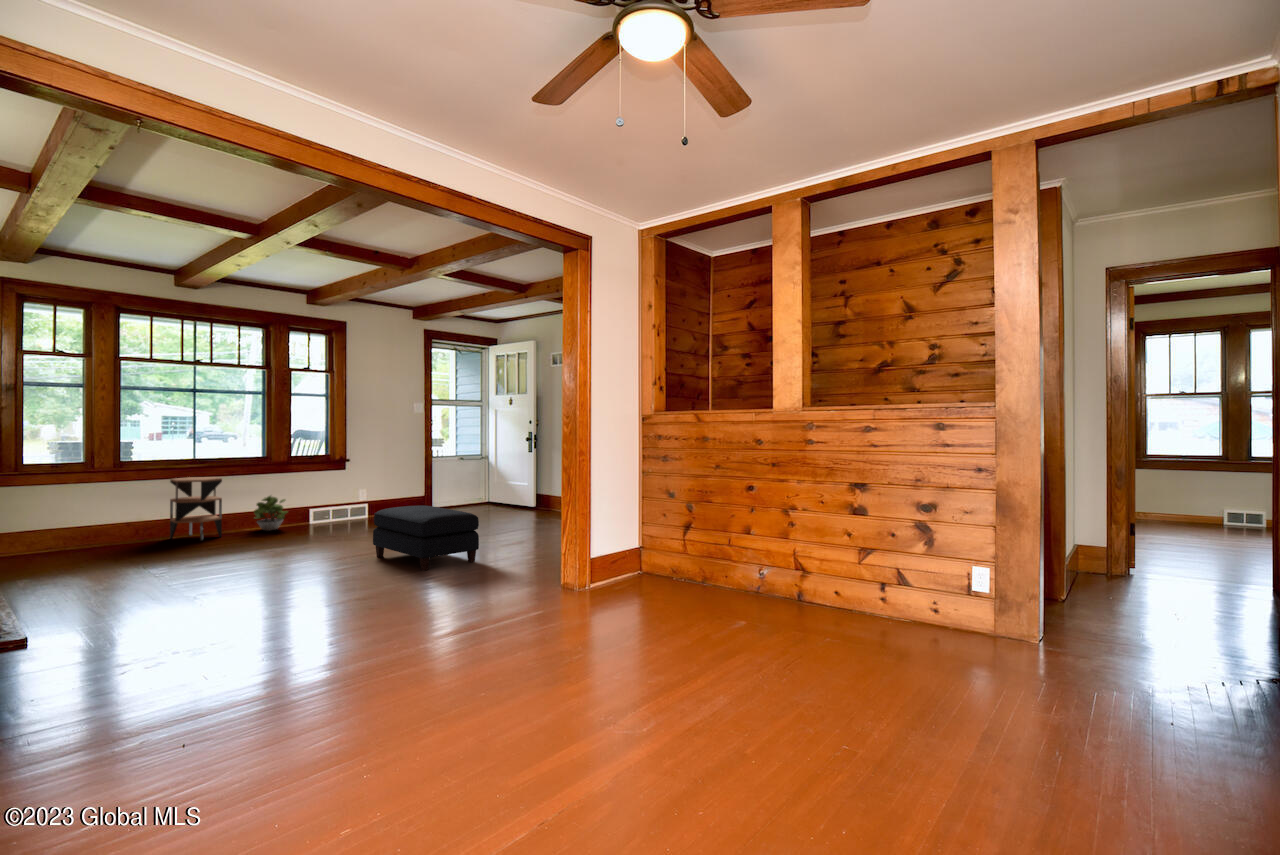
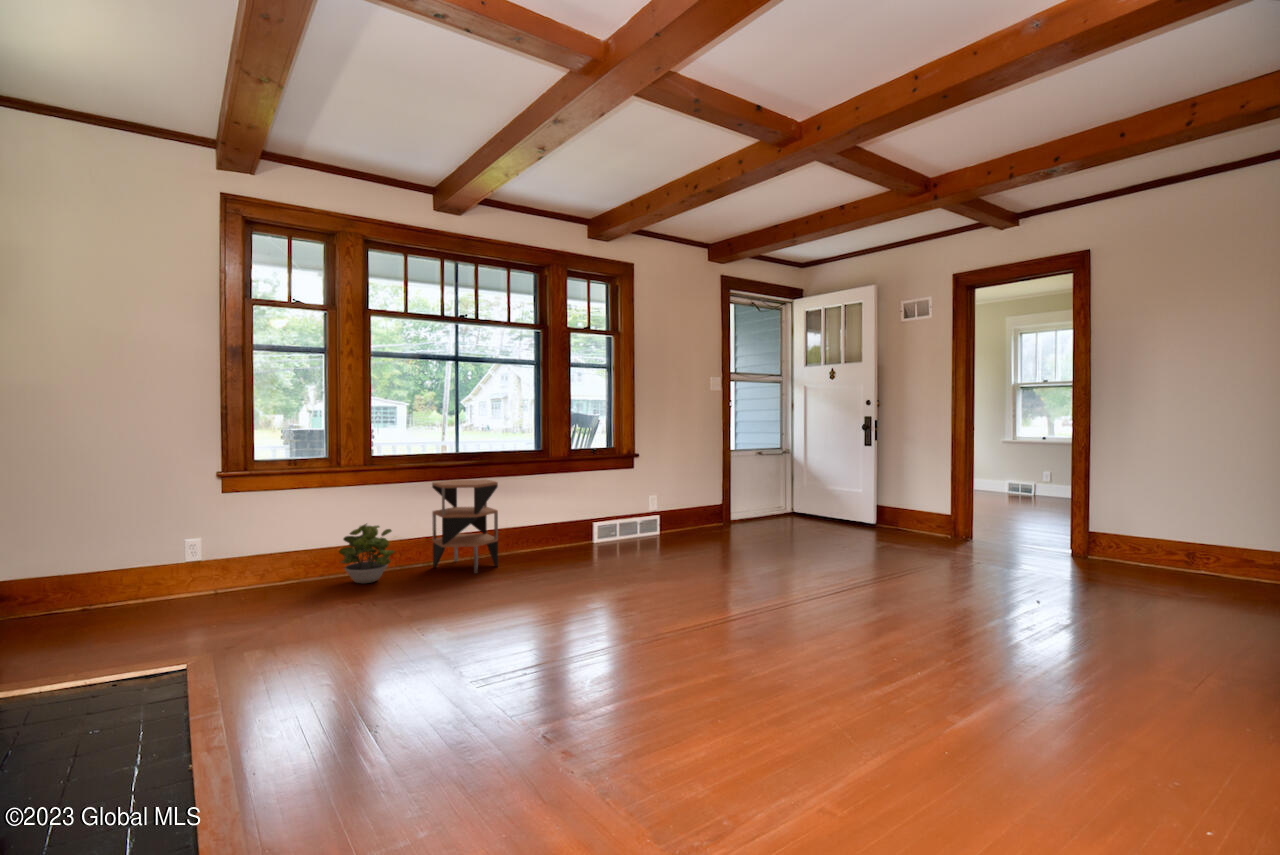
potted plant: present [254,496,287,531] -> present [339,524,394,583]
ottoman: present [373,505,479,571] -> none [766,534,987,675]

